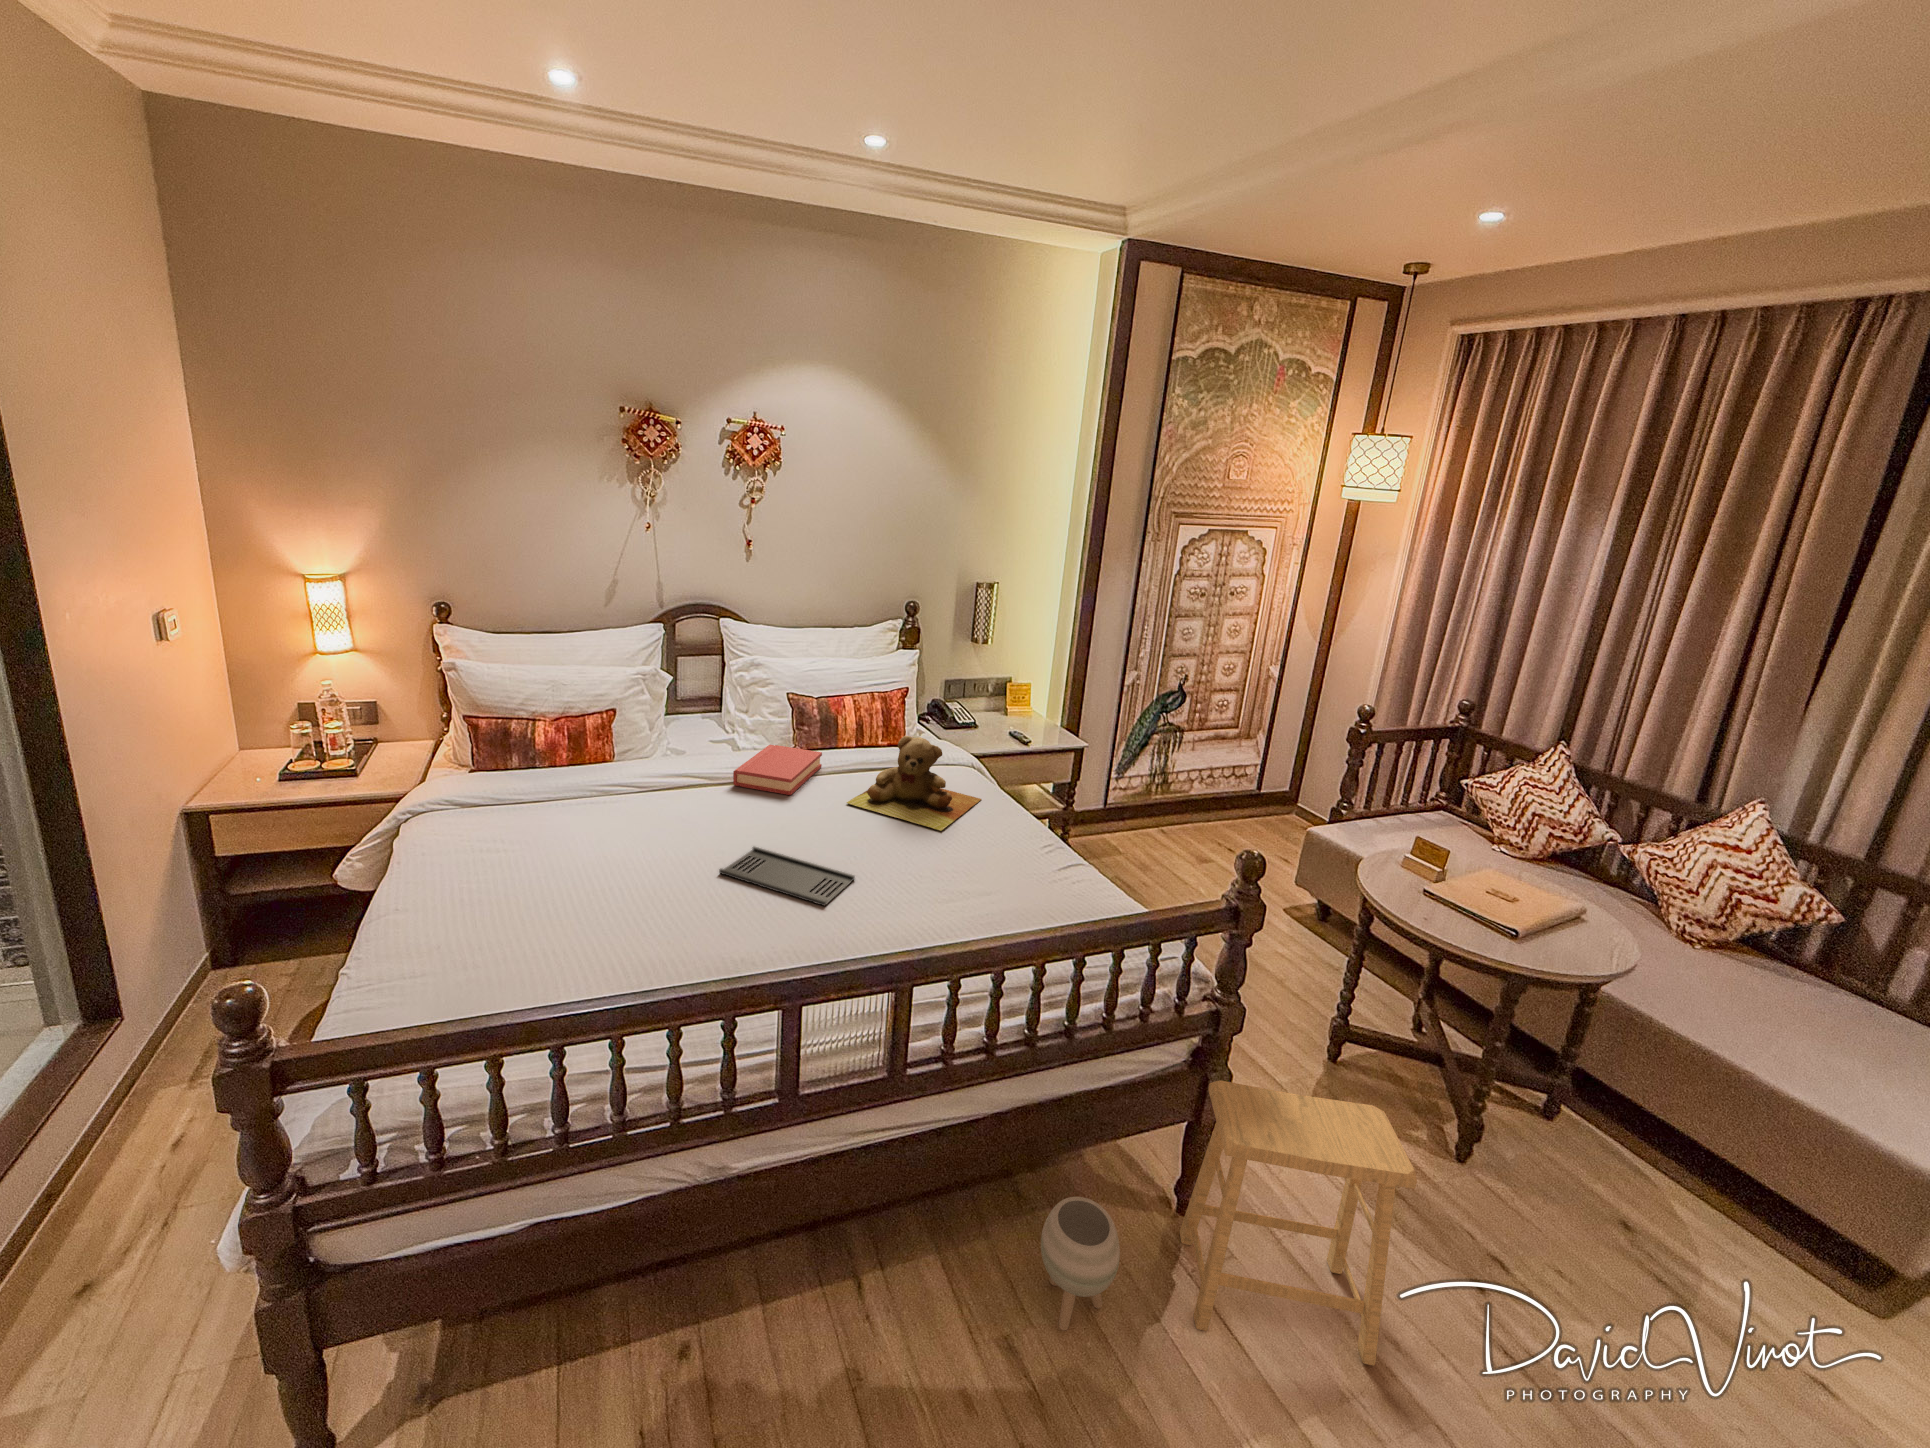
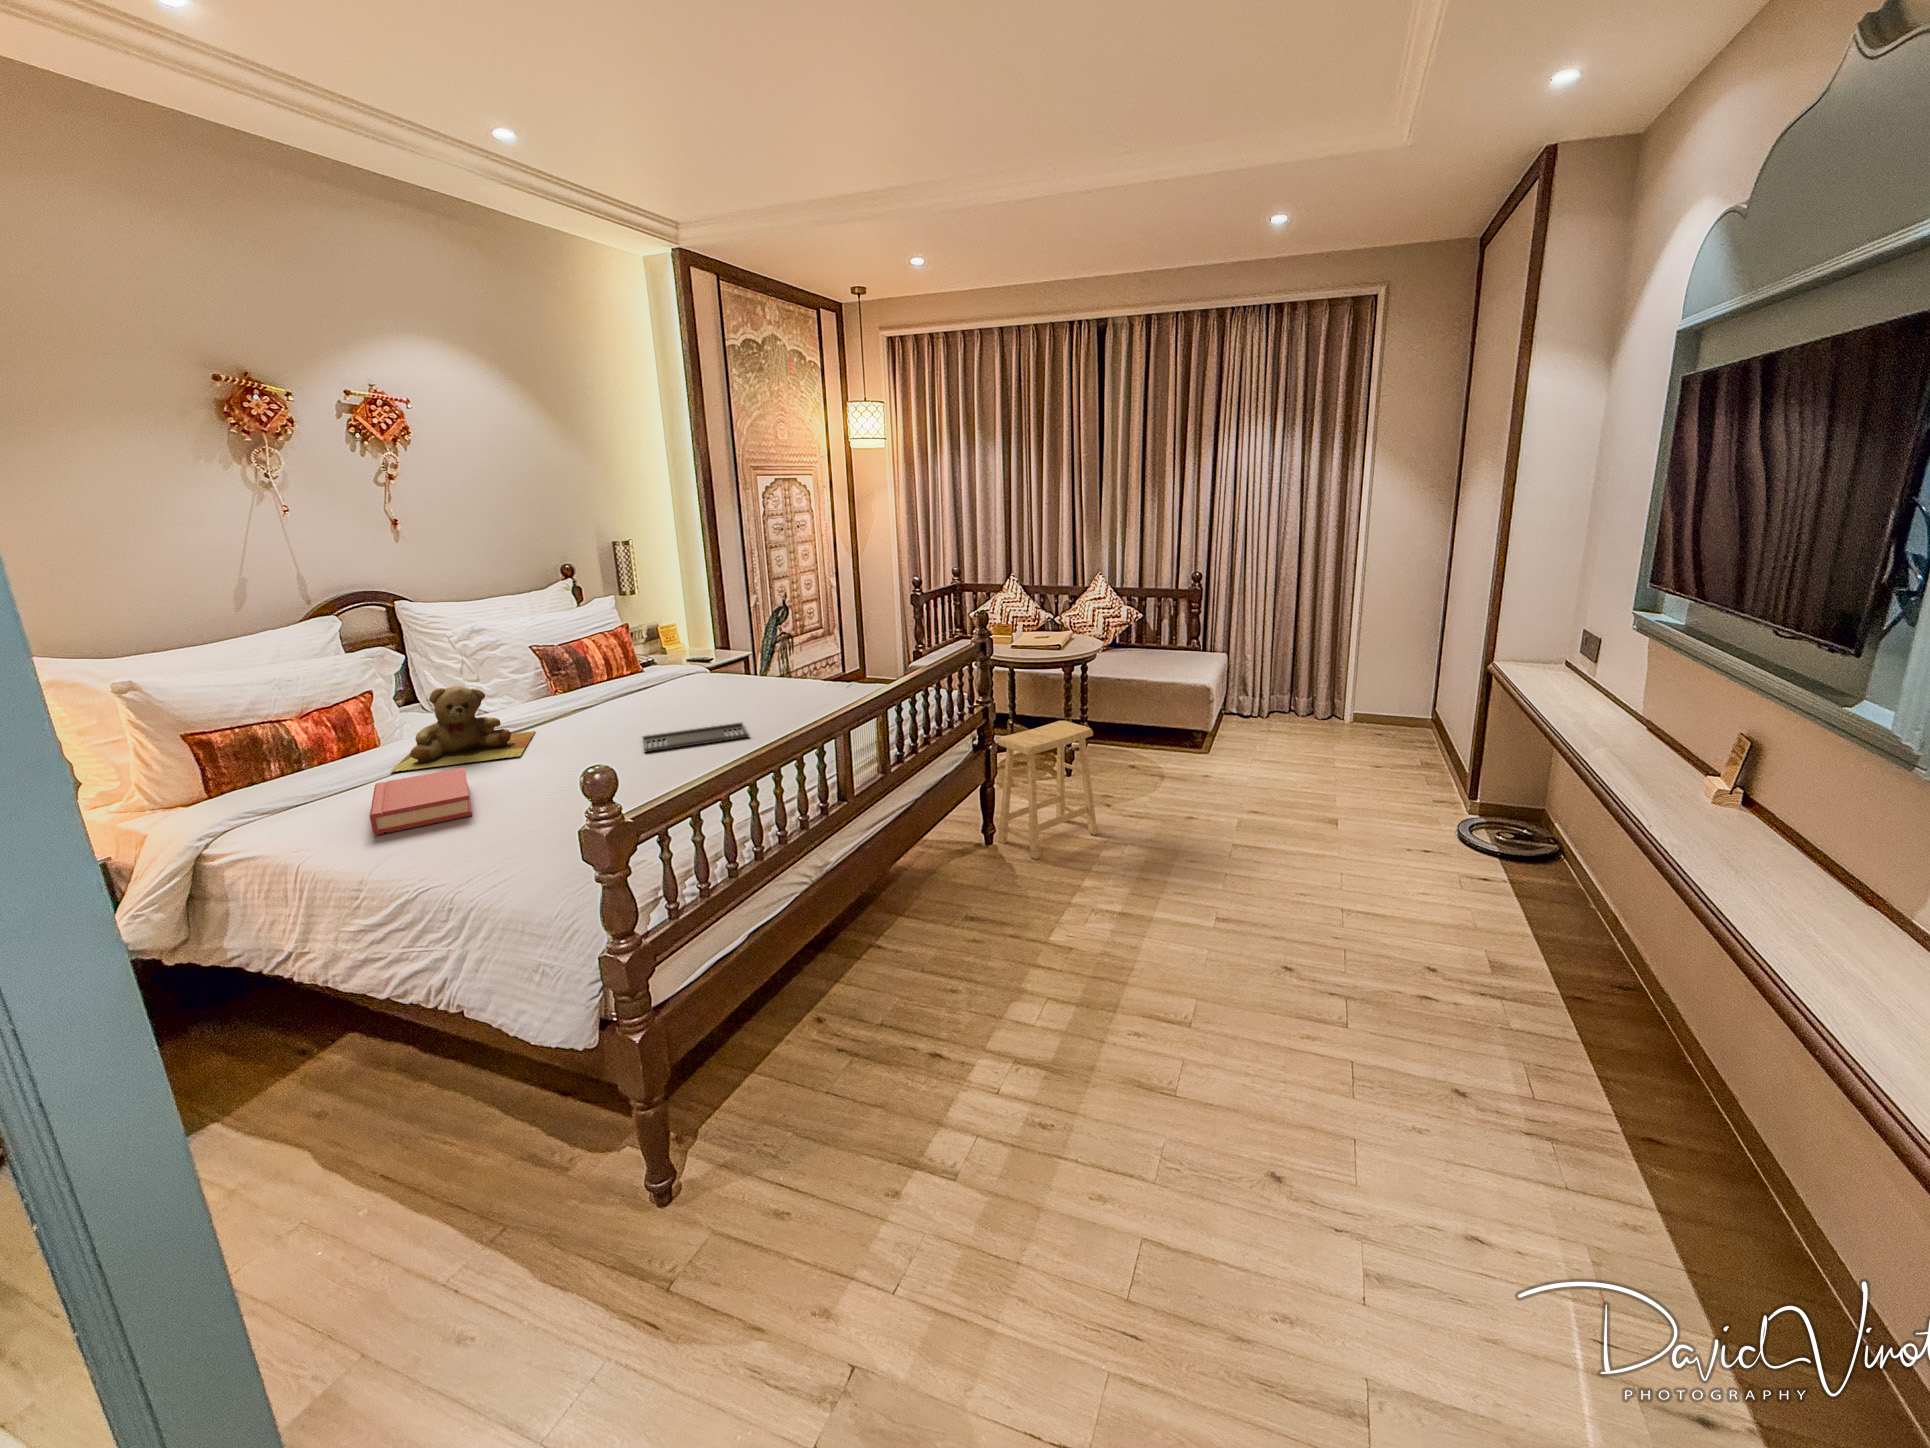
teddy bear: present [847,736,981,831] -> present [391,686,535,772]
hardback book: present [733,744,822,795] -> present [370,768,472,835]
planter: present [1041,1197,1120,1331] -> none [961,819,1005,888]

